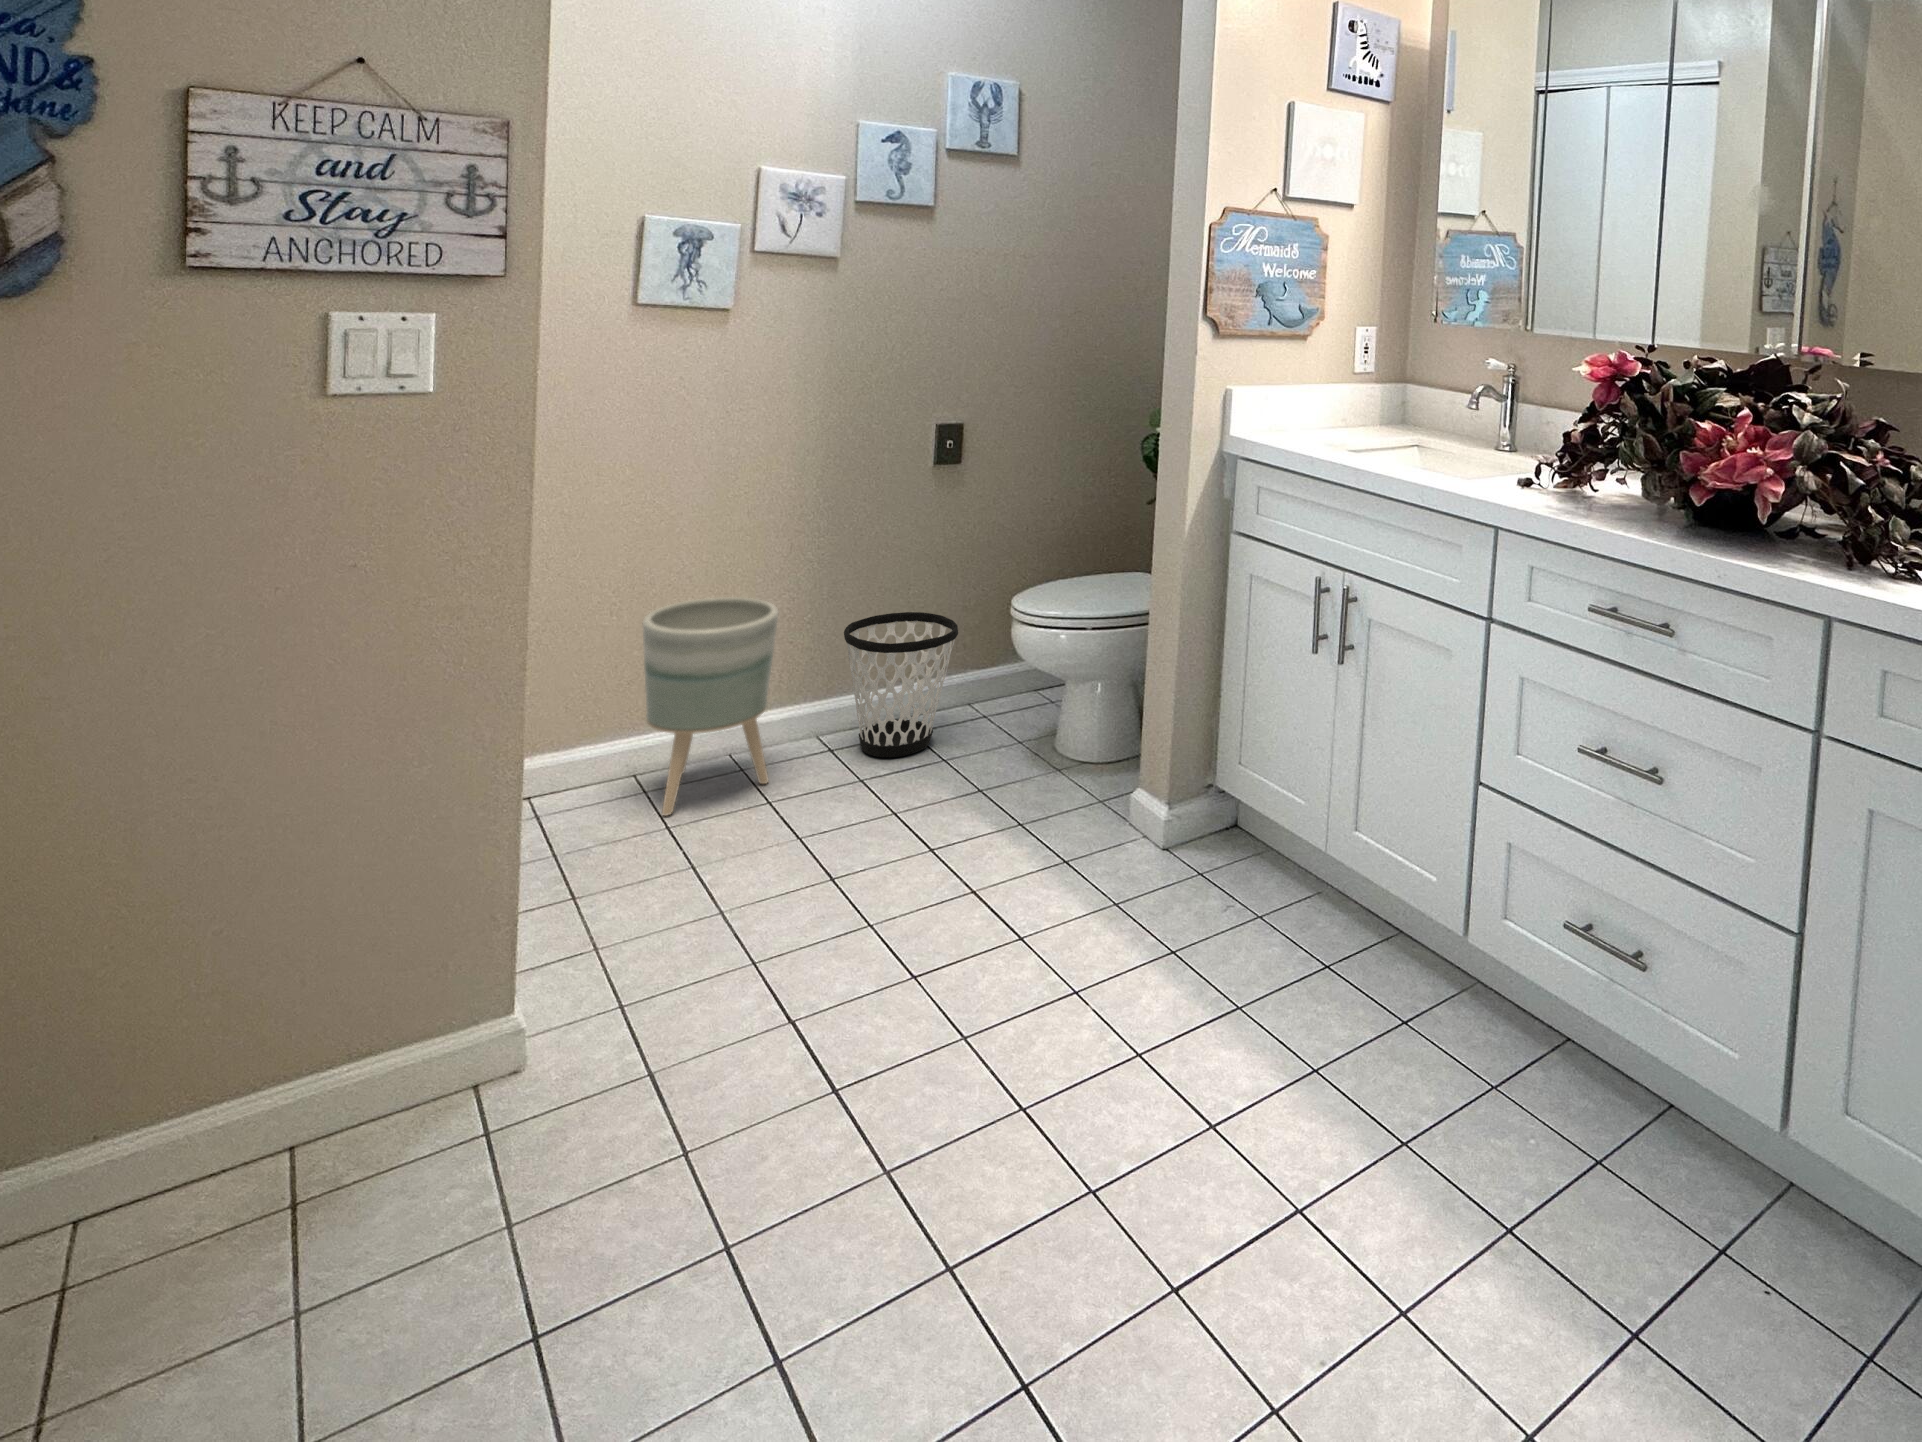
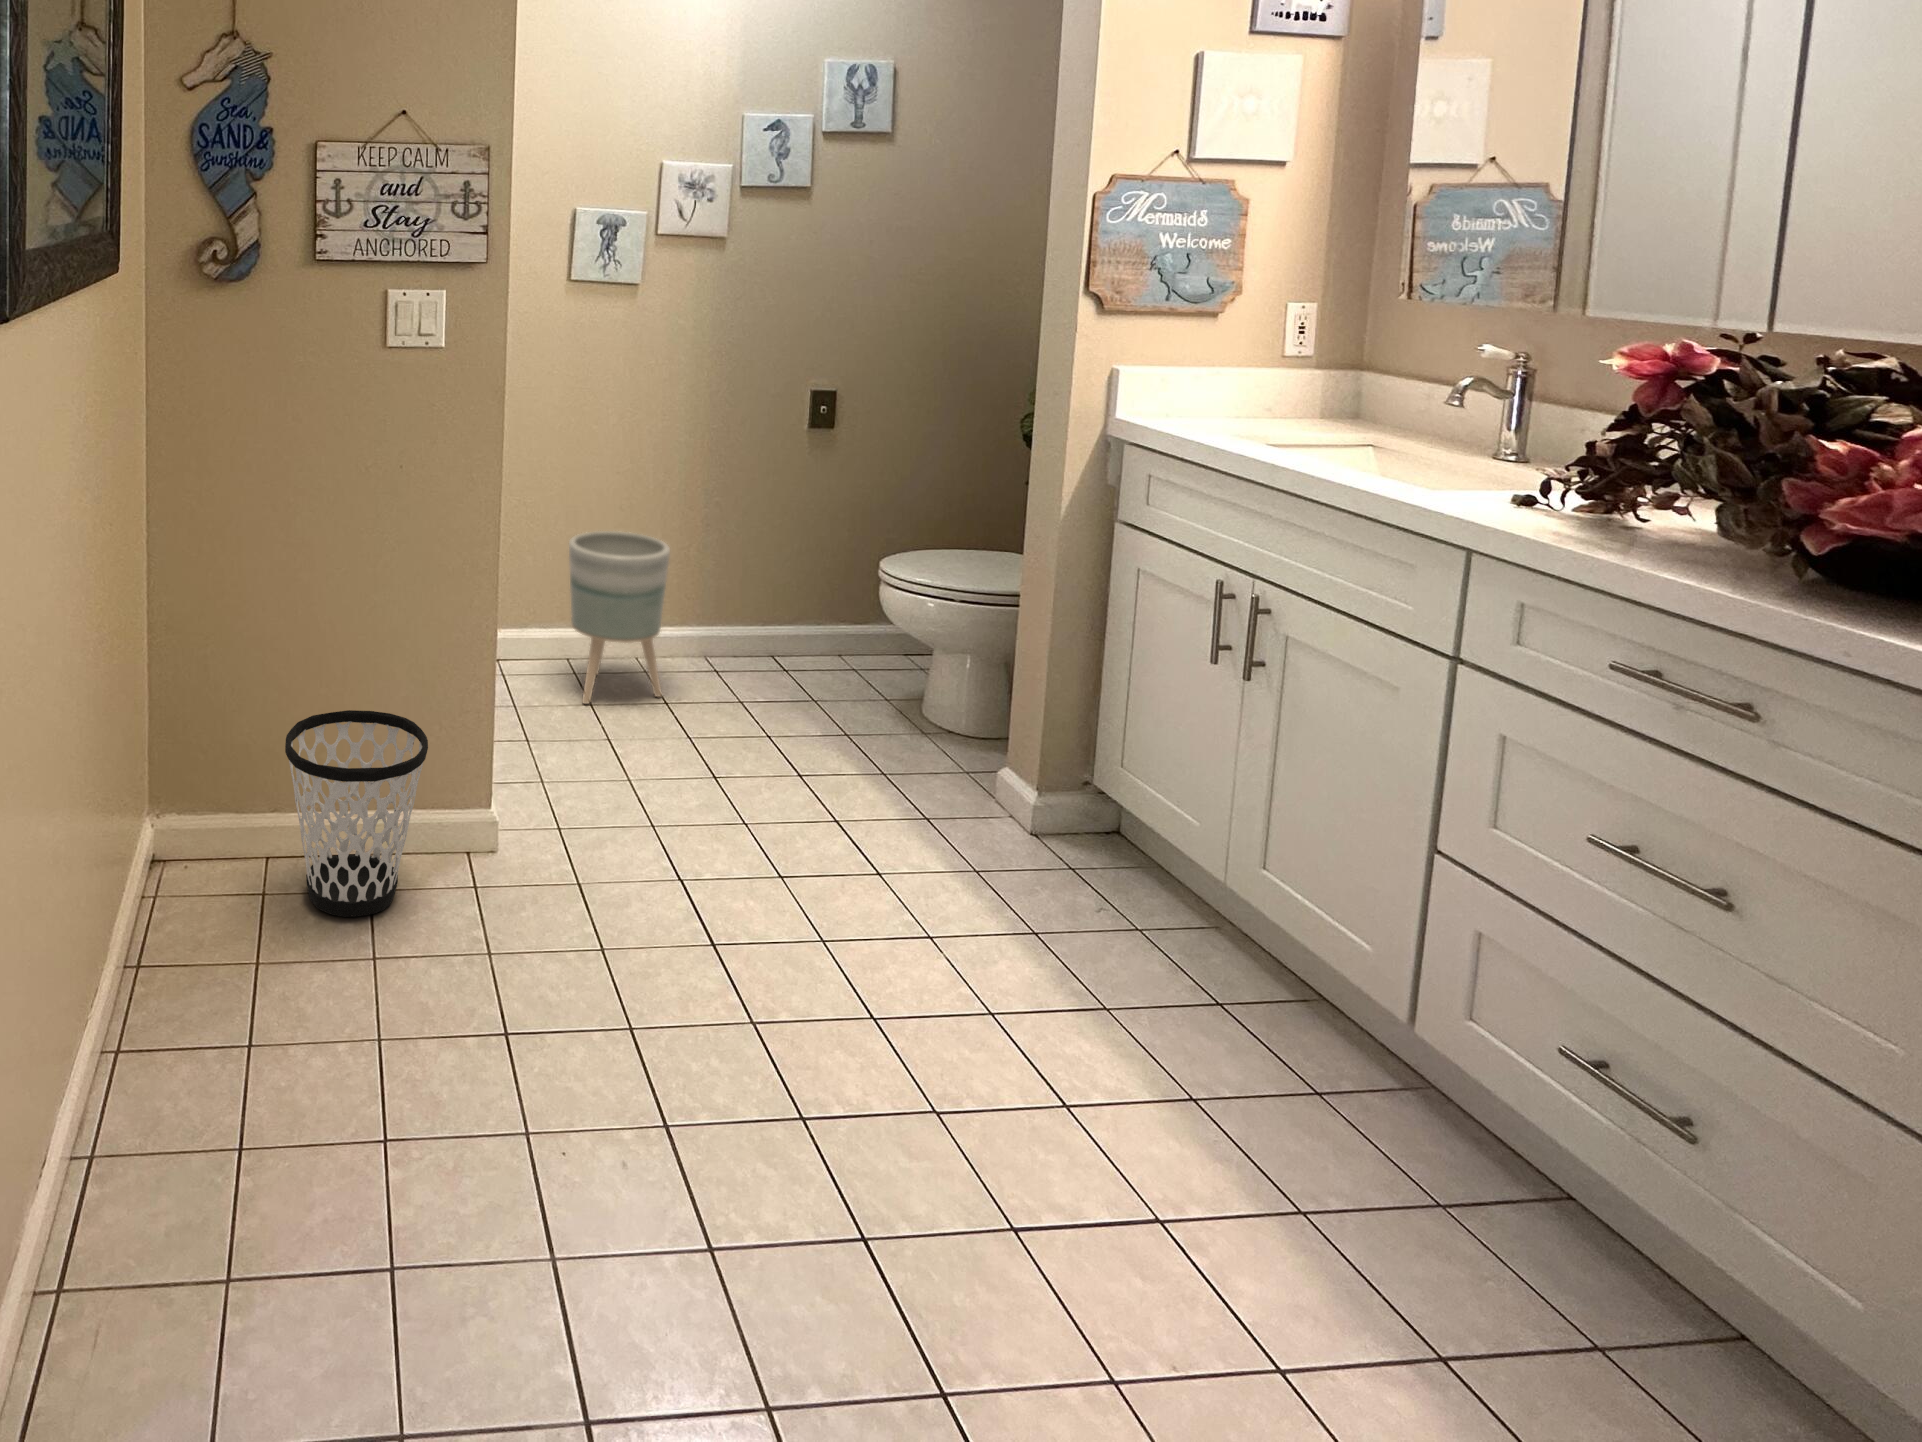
wastebasket: present [844,612,958,757] -> present [285,710,428,917]

